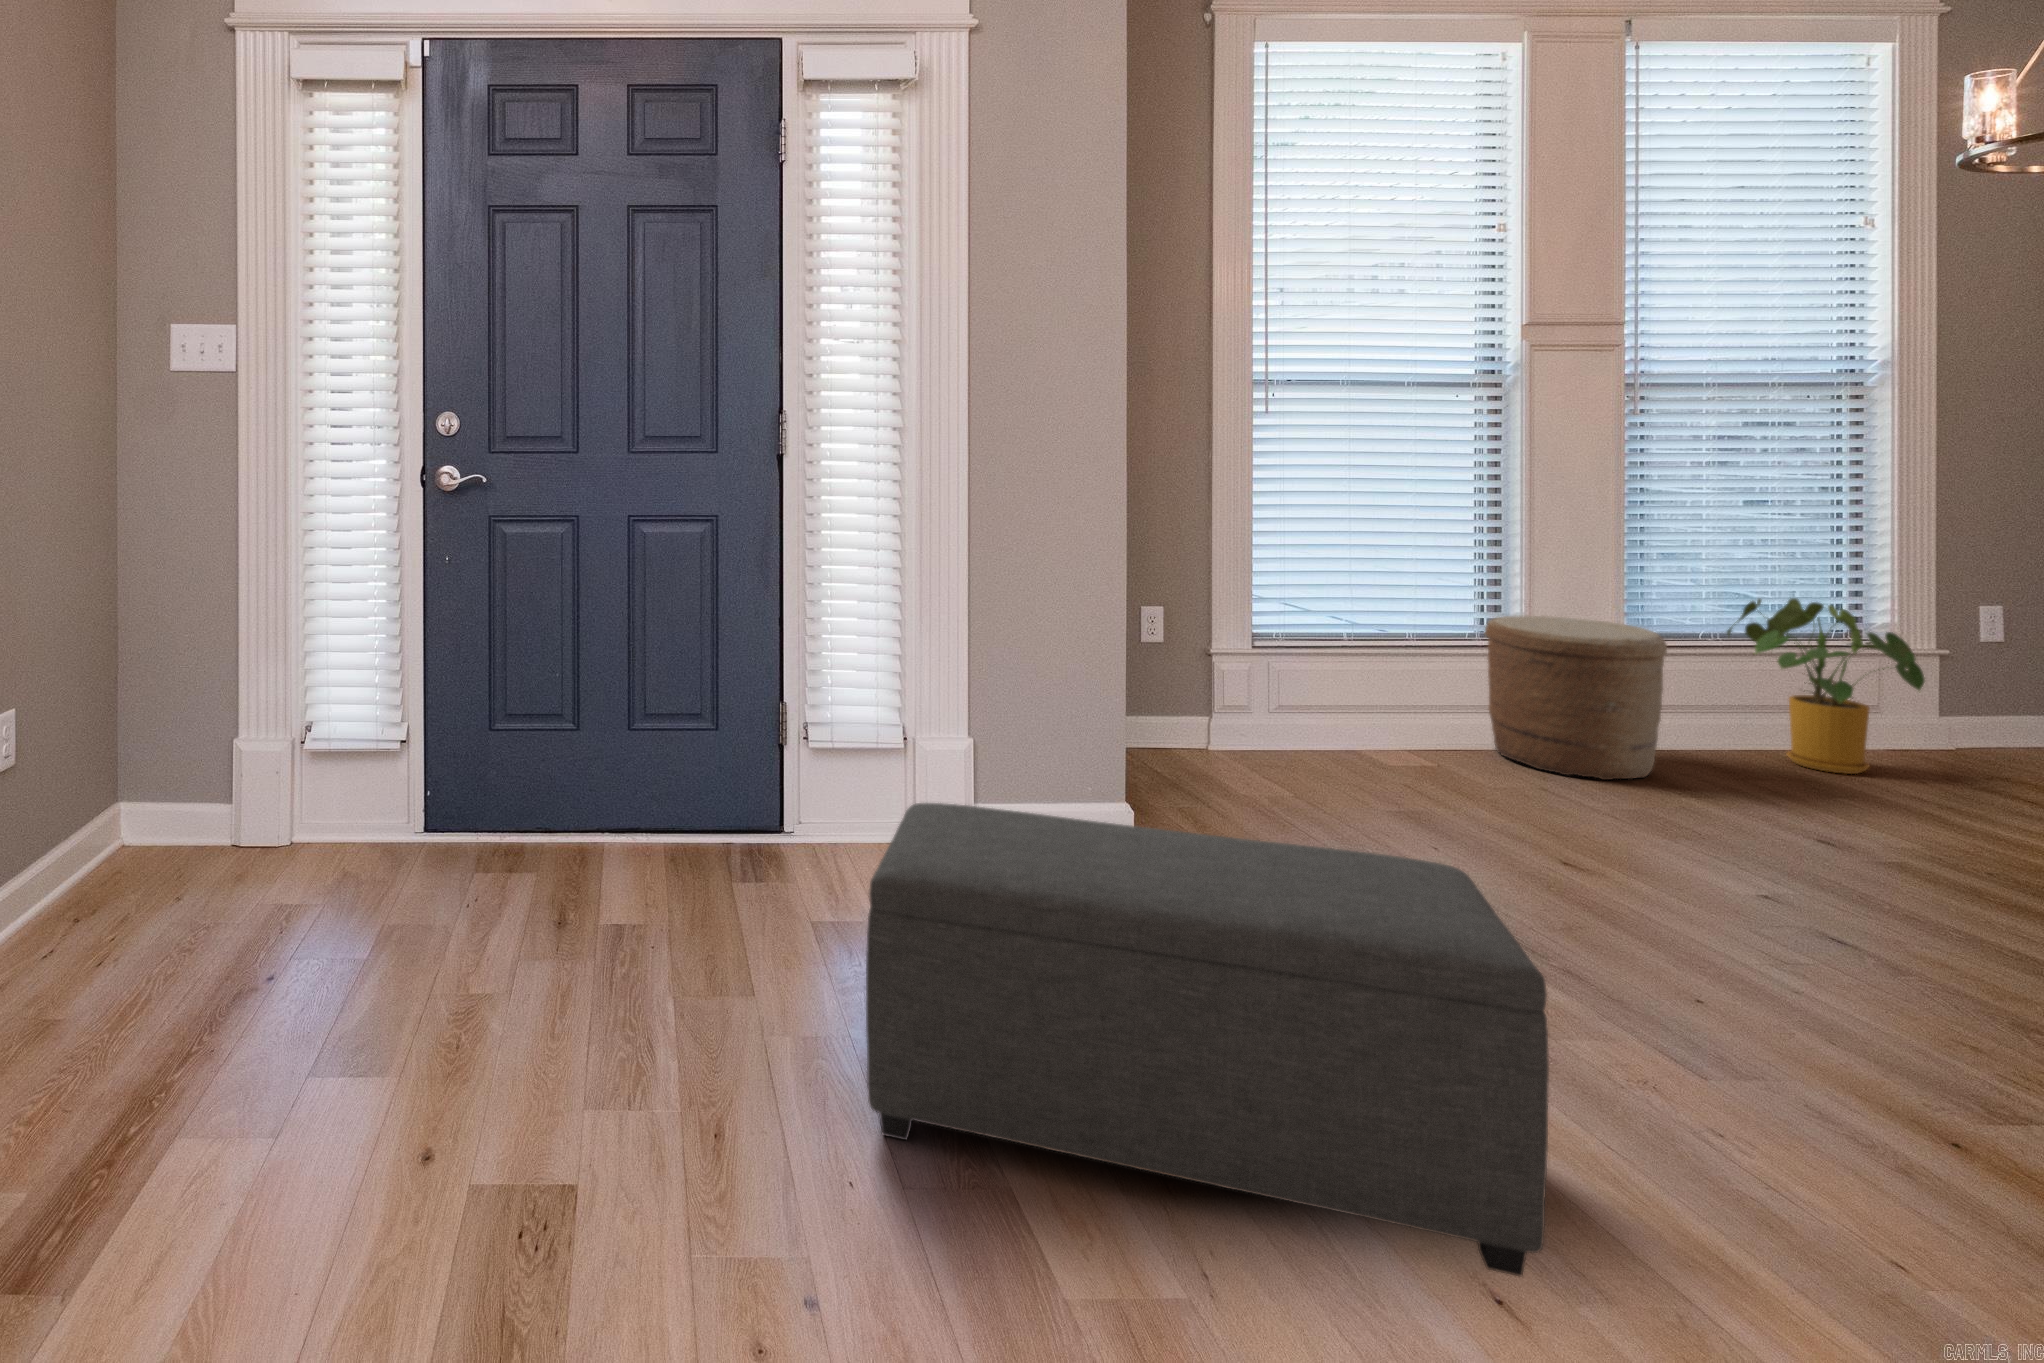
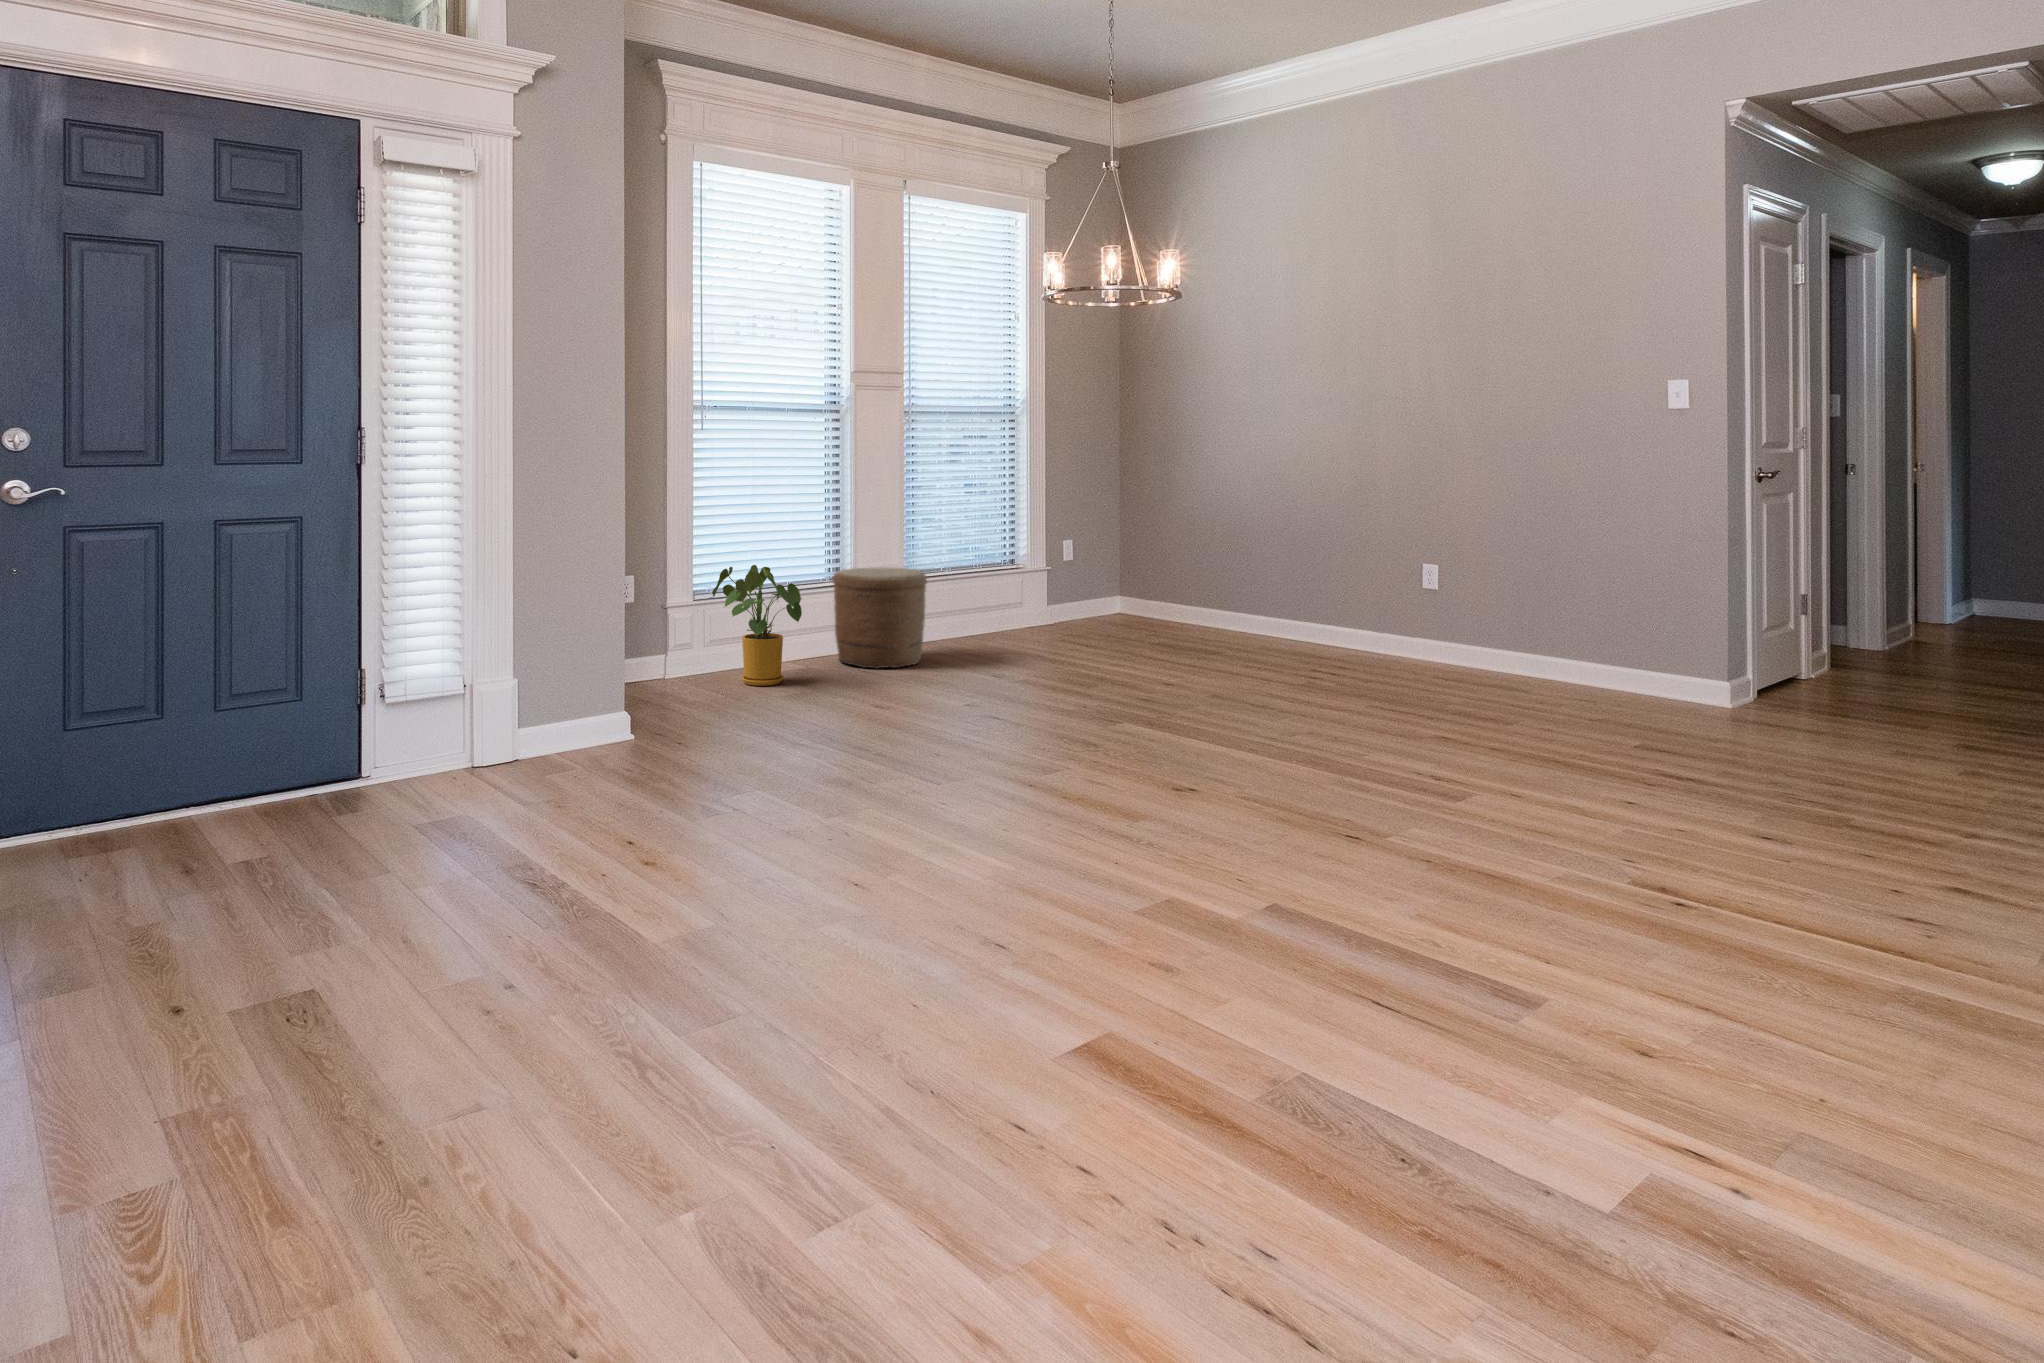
house plant: present [1727,598,1925,774] -> present [712,565,802,686]
ottoman: present [866,803,1549,1276] -> none [511,684,879,914]

